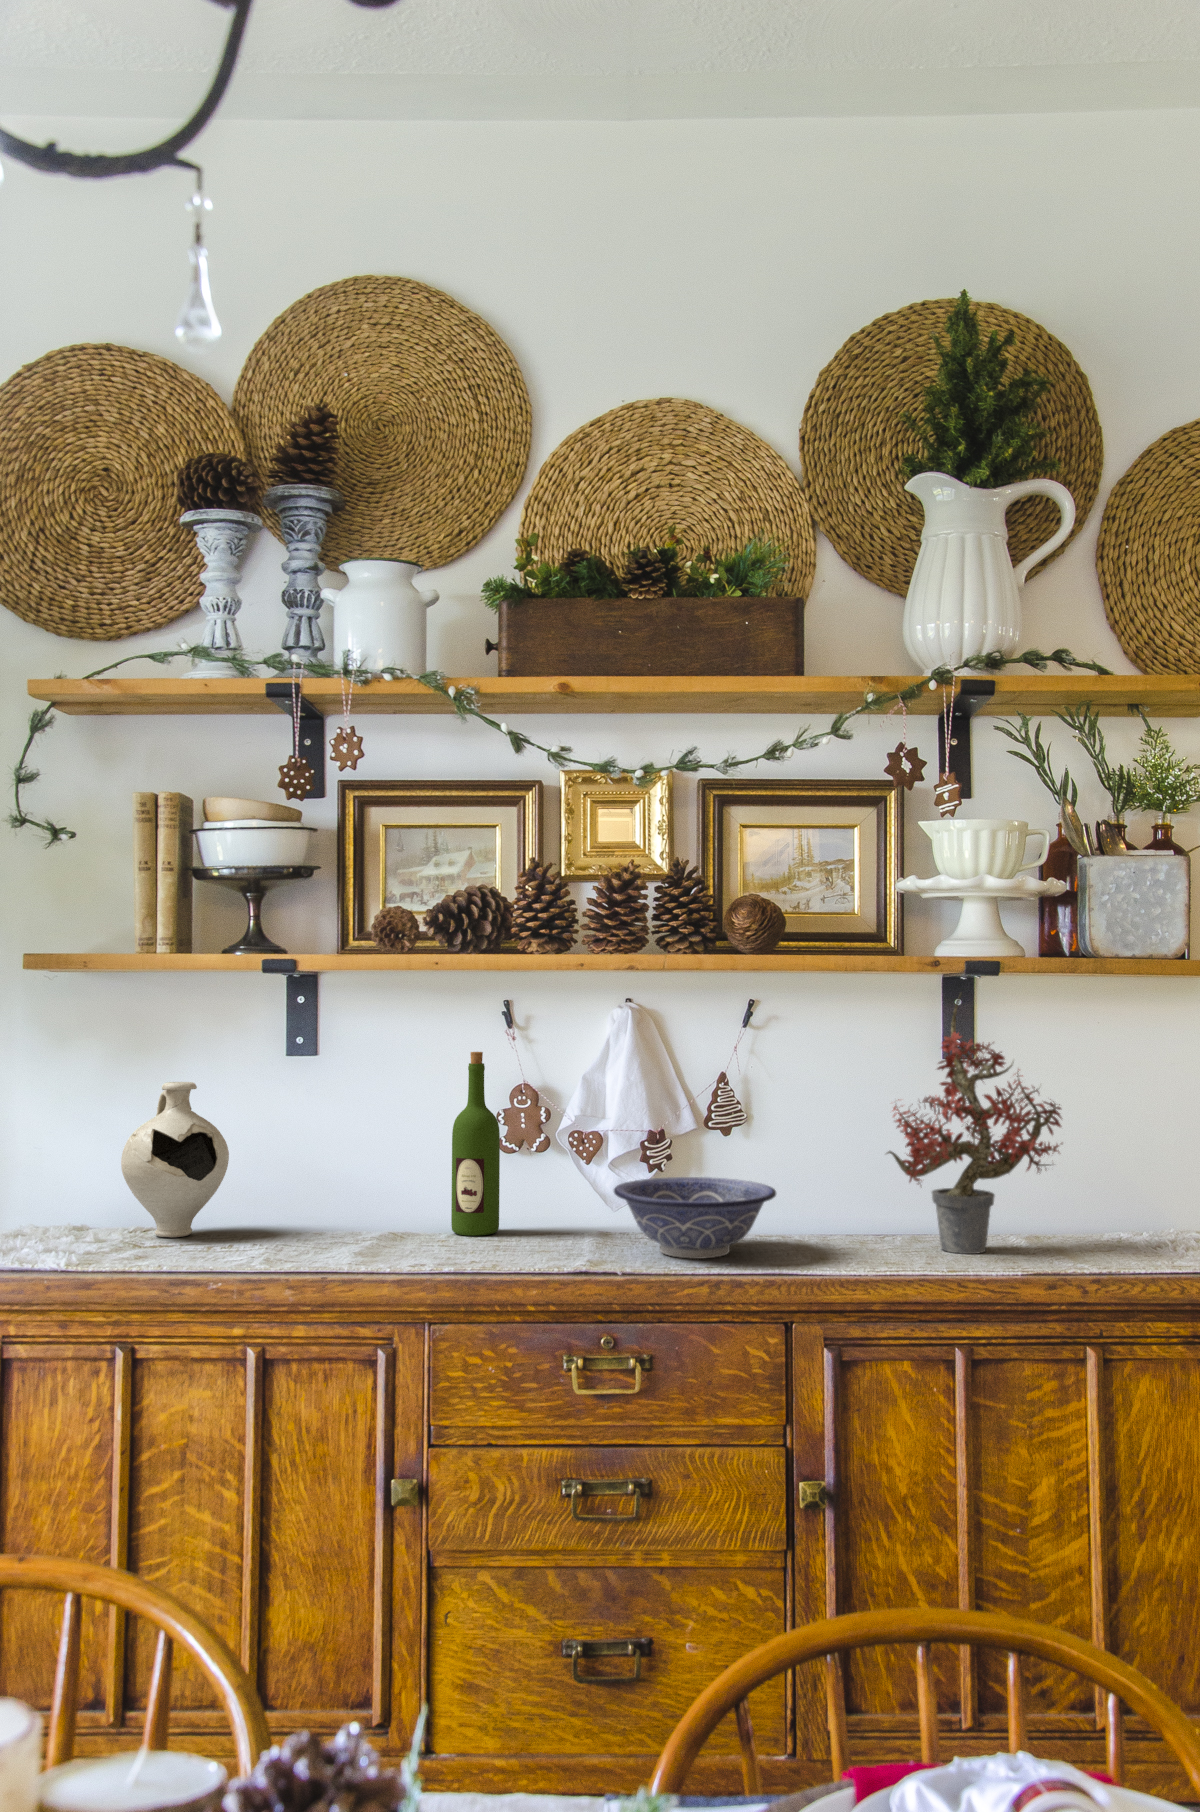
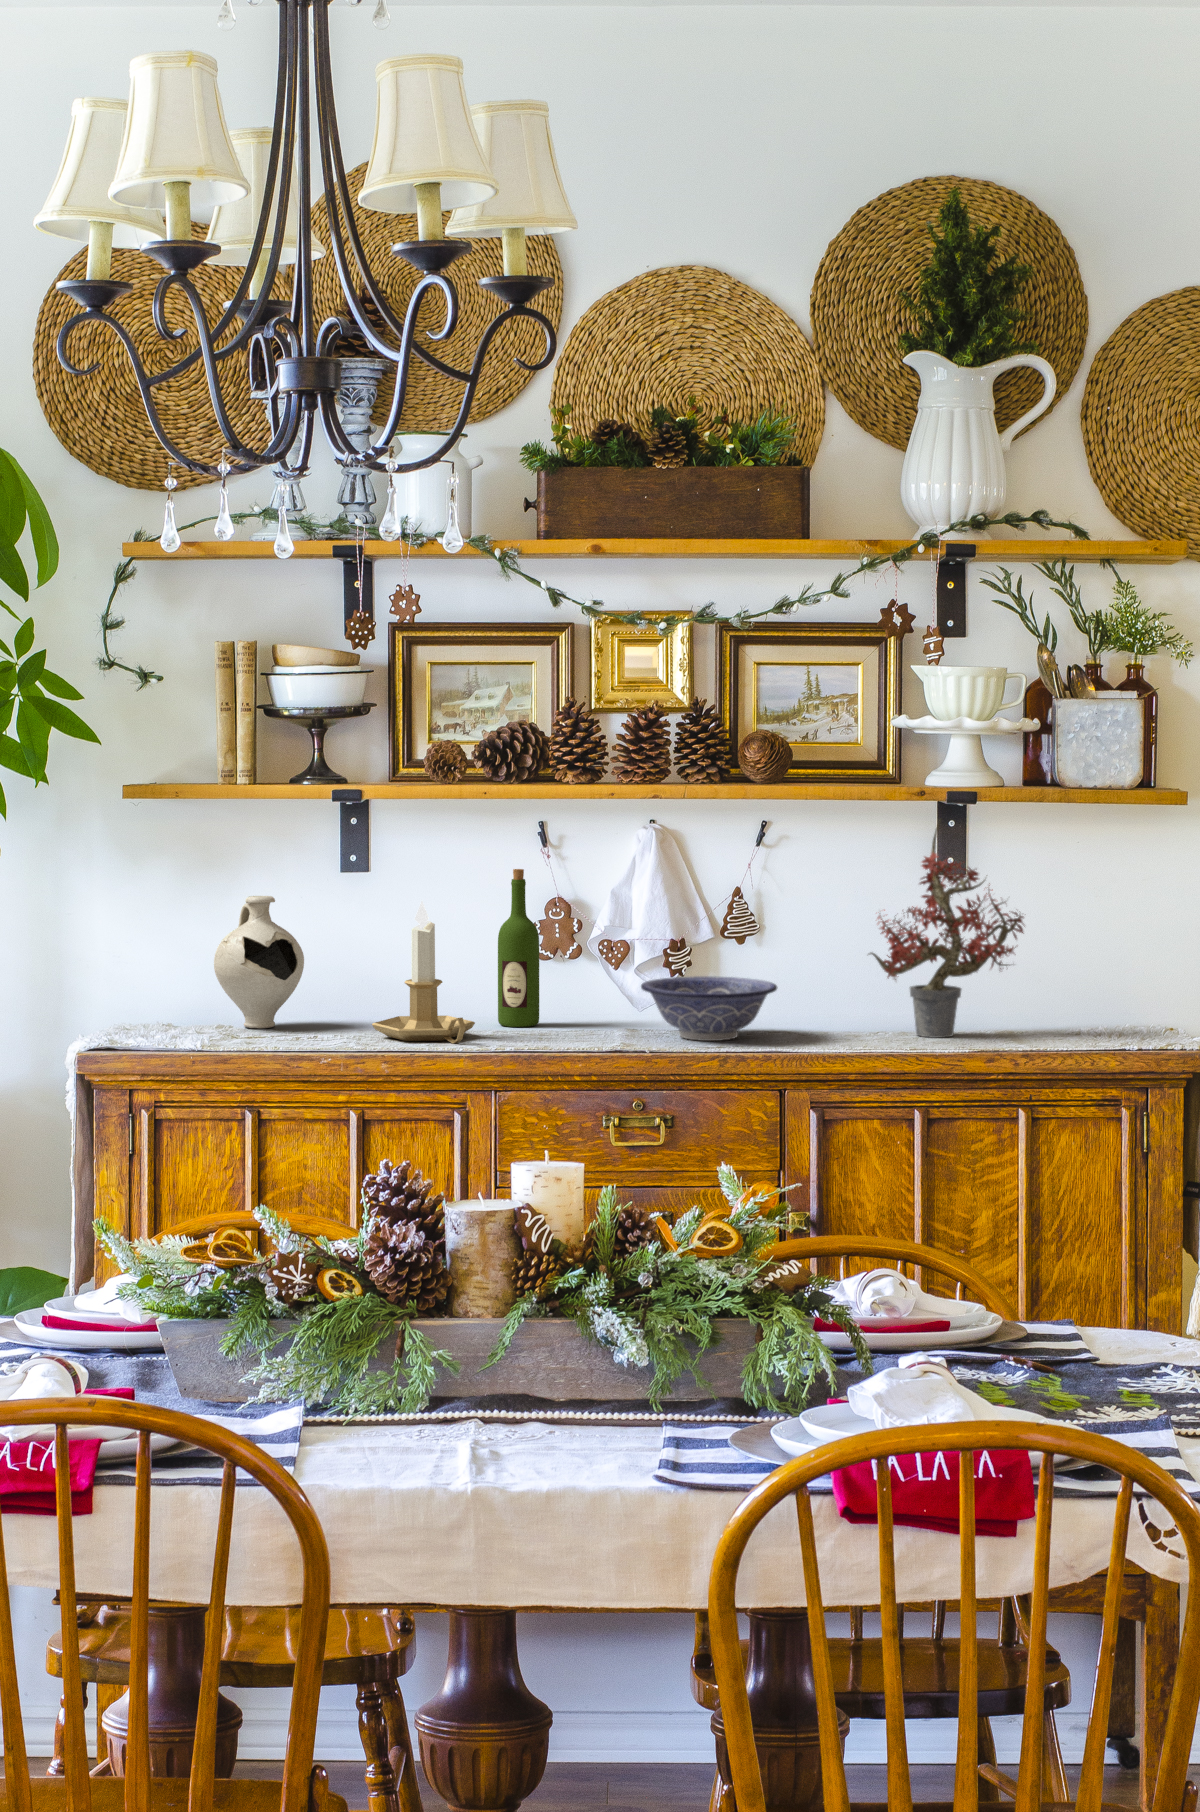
candlestick: none [292,1087,416,1263] -> present [372,901,475,1044]

